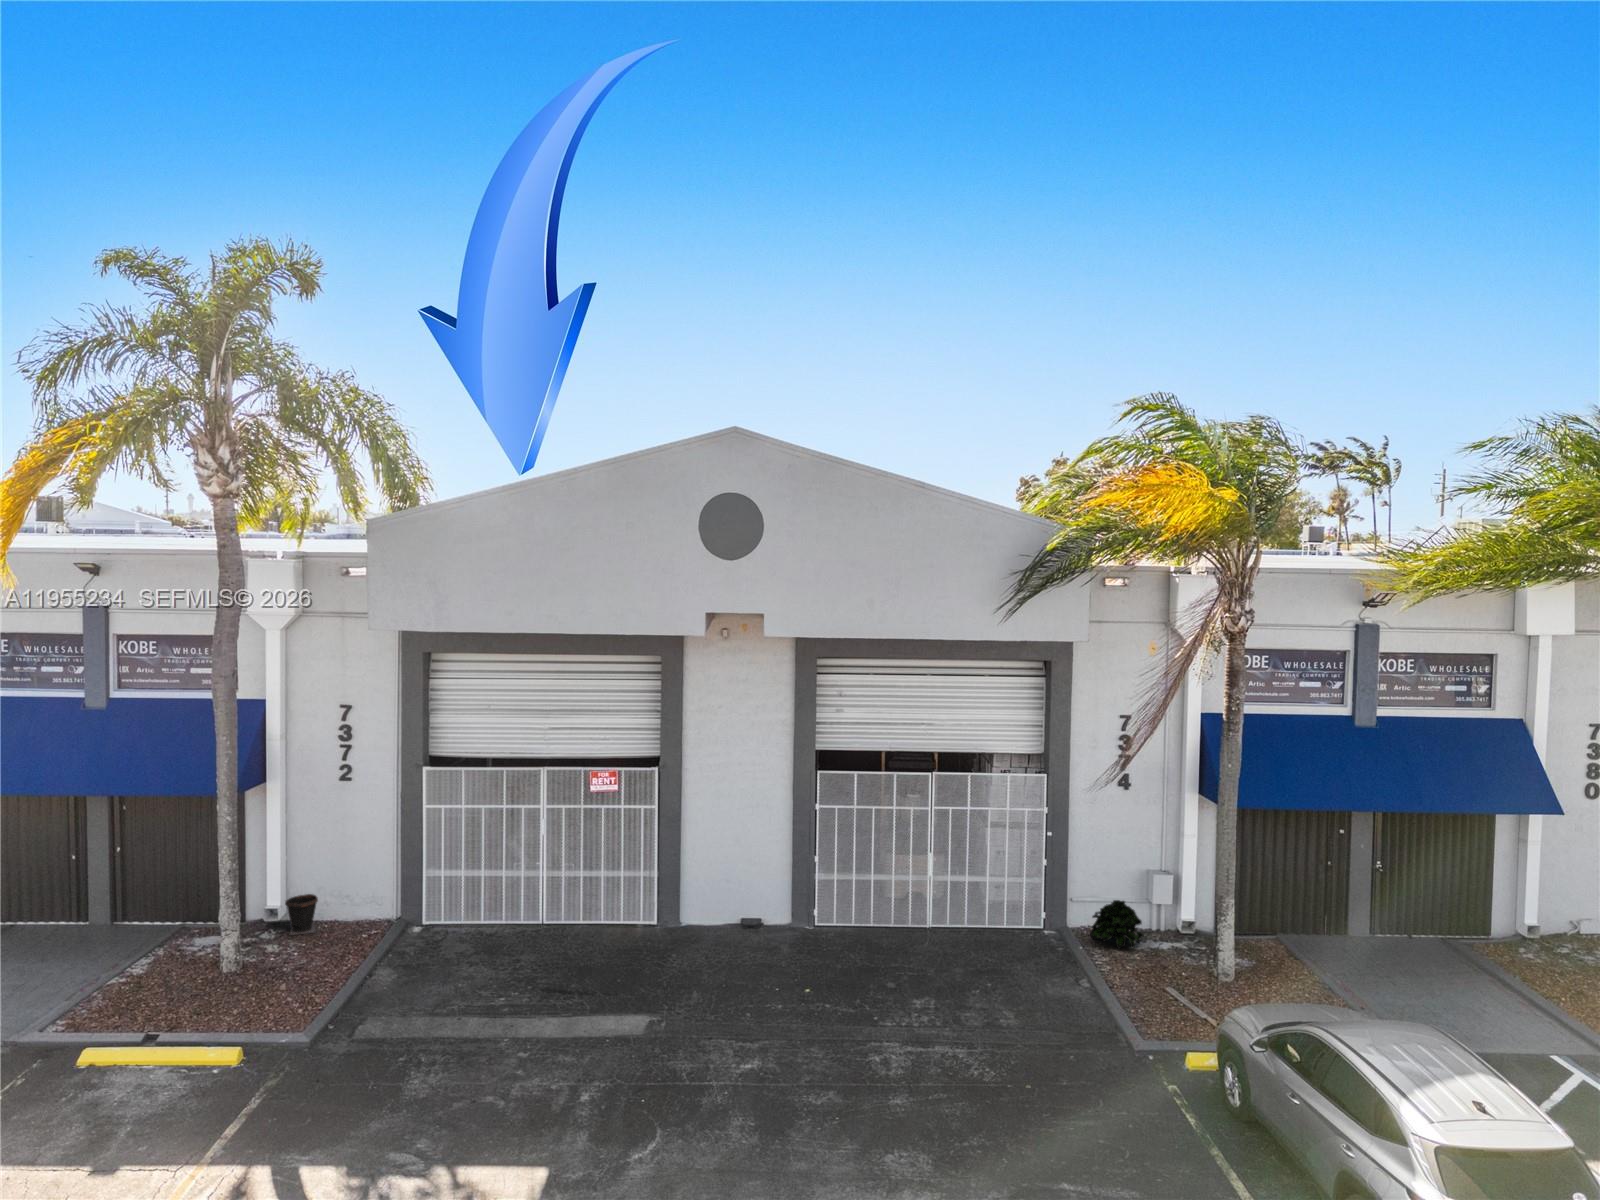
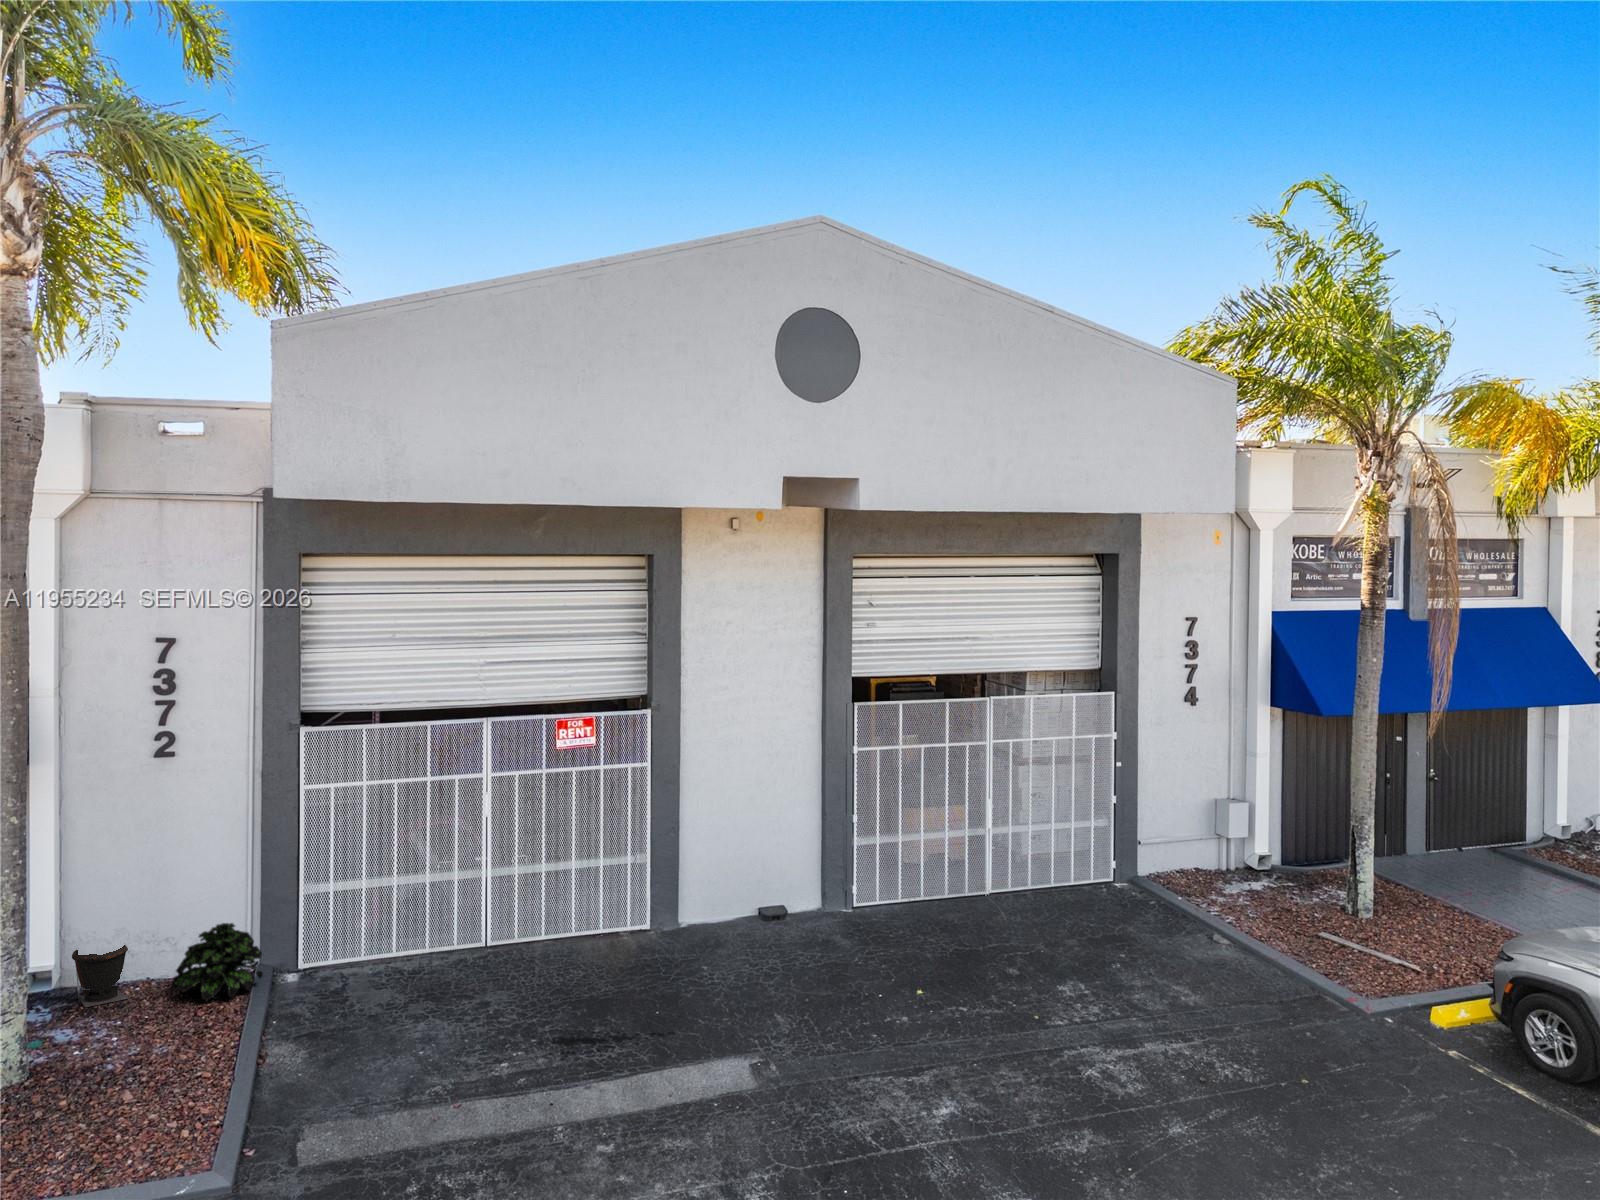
potted plant: present [1090,900,1143,949] -> present [172,923,263,1001]

